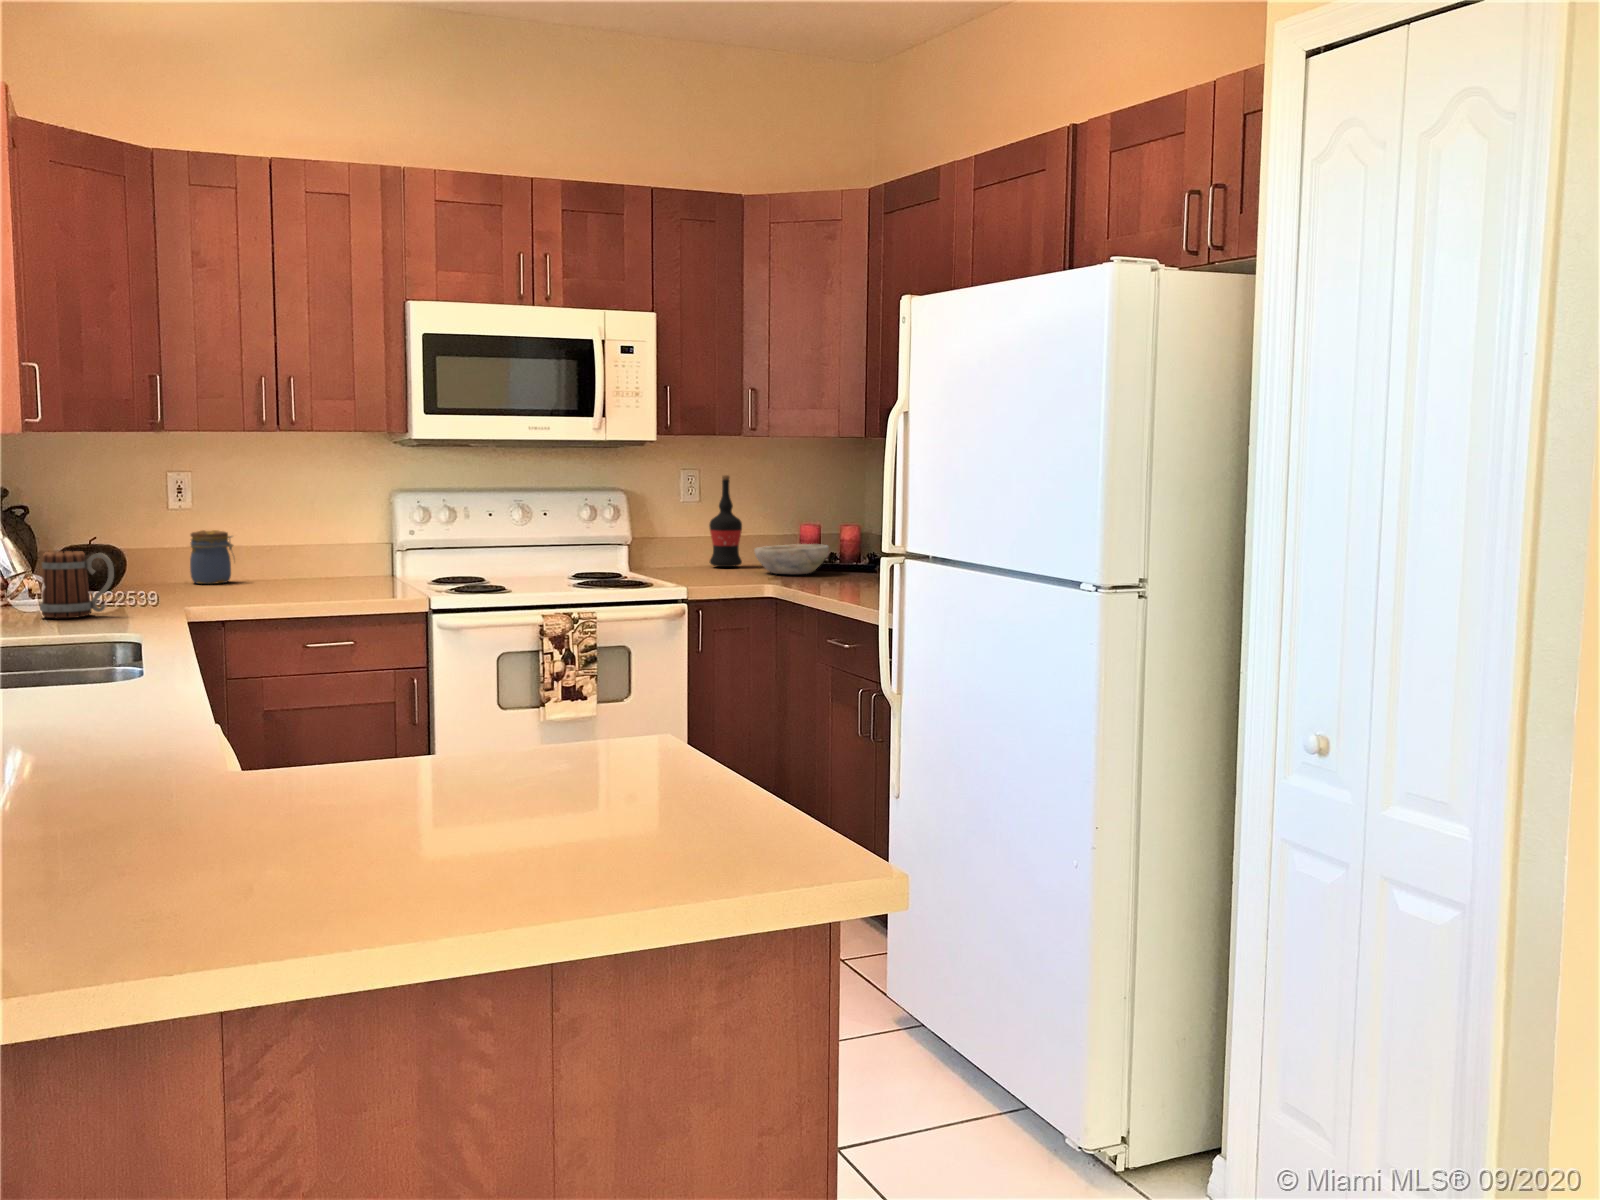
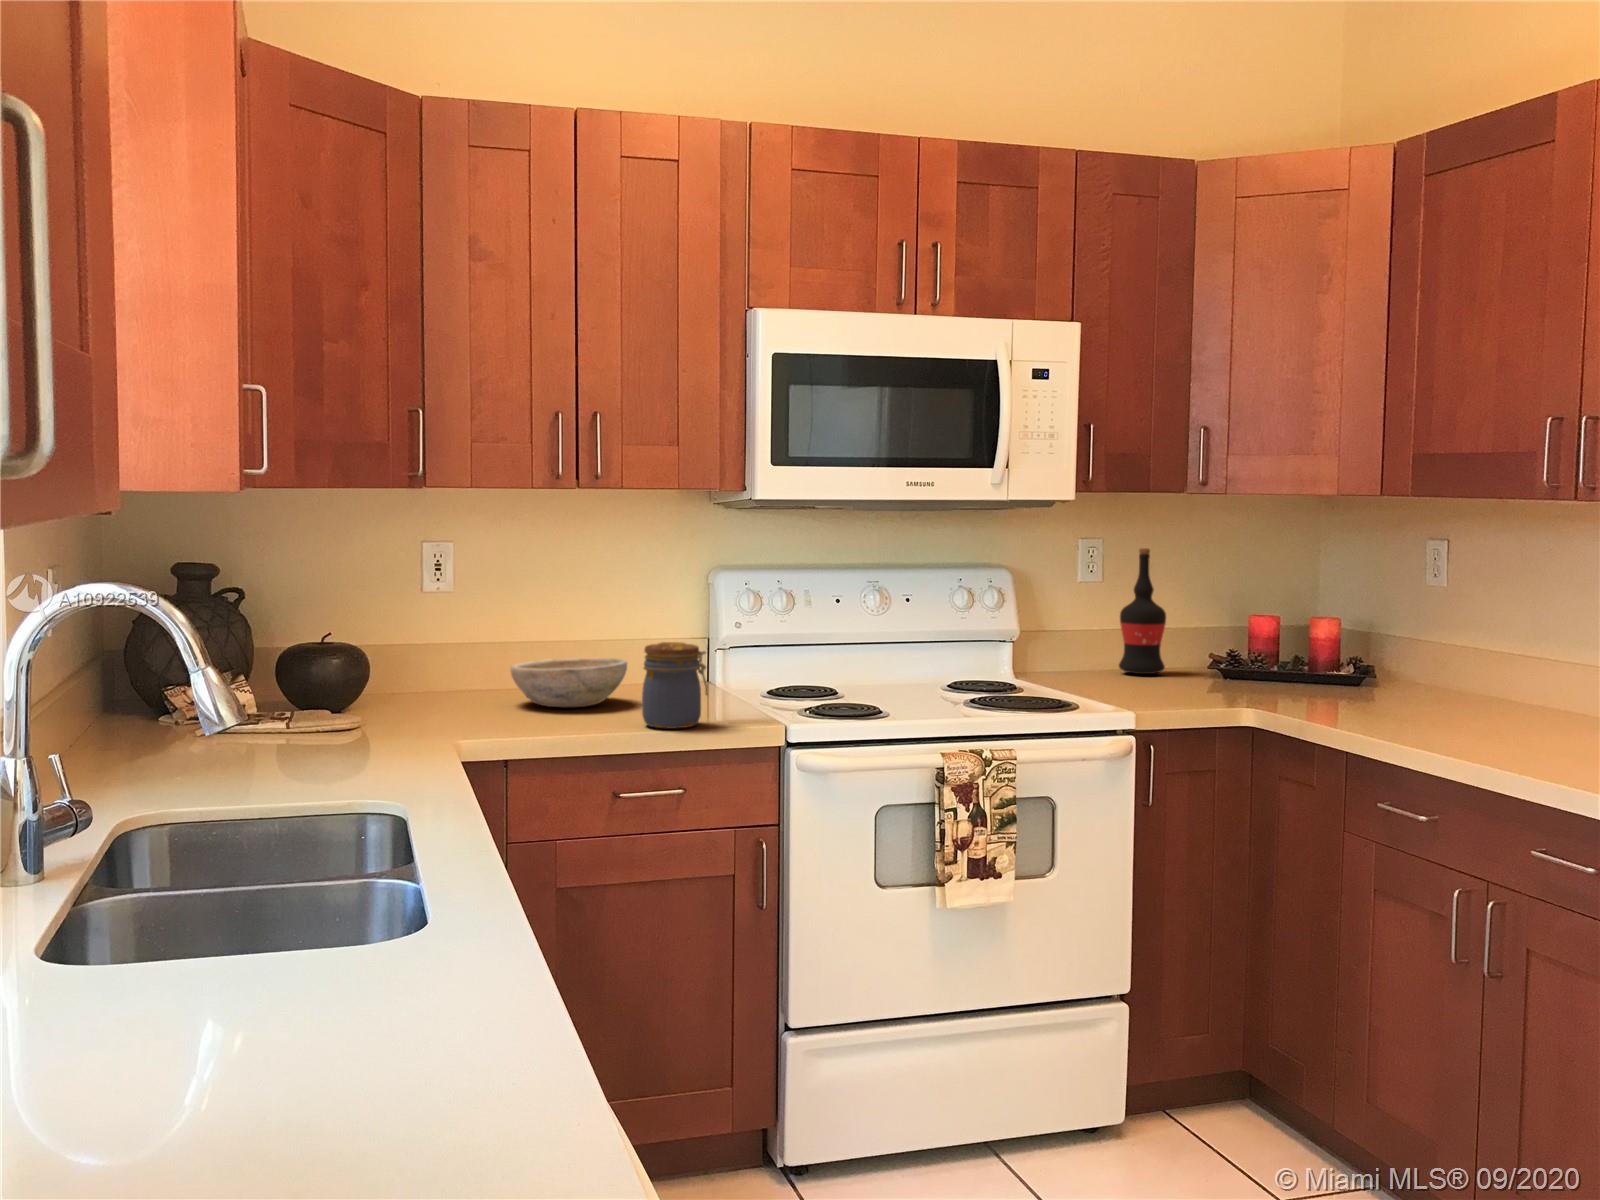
jar: present [190,530,233,584] -> present [642,642,708,728]
bowl: present [754,544,829,574] -> present [510,657,627,707]
mug: present [40,551,114,618] -> none [256,660,360,760]

